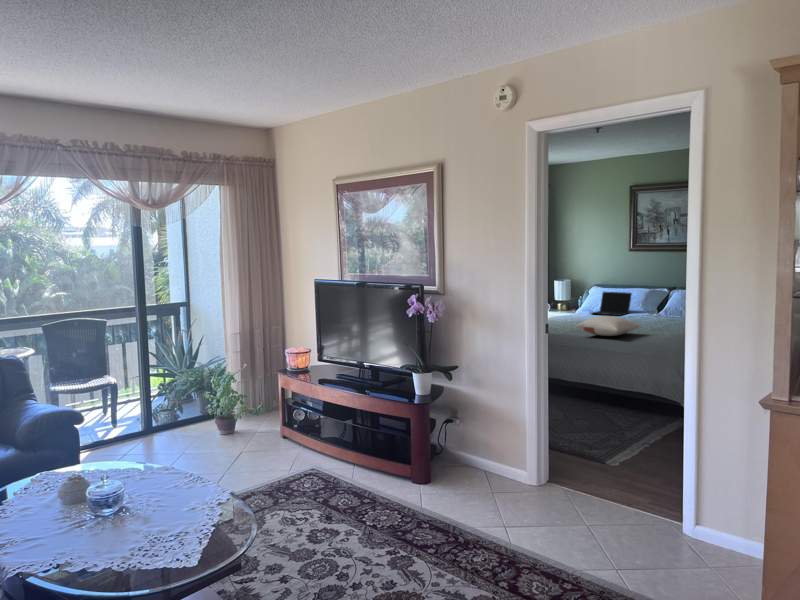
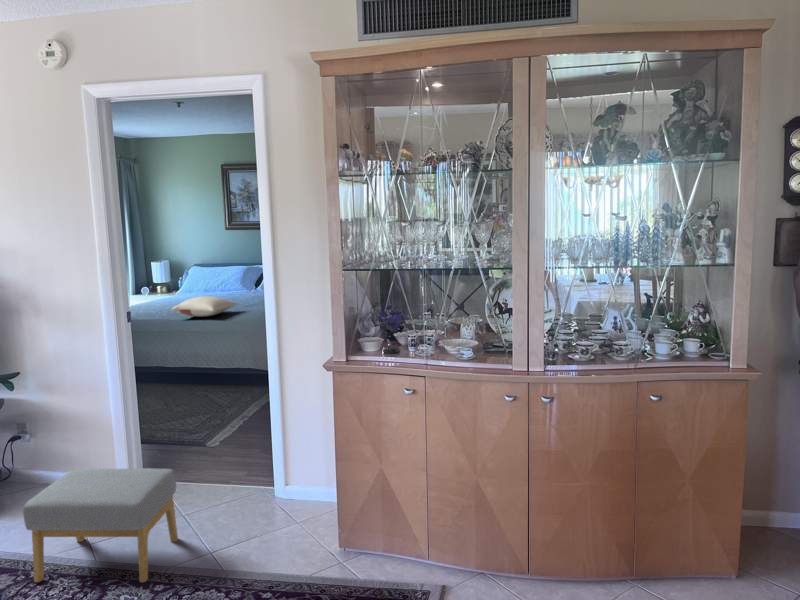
laptop: present [590,292,632,316] -> none [189,271,230,295]
footstool: none [460,457,585,577] -> present [23,468,178,582]

